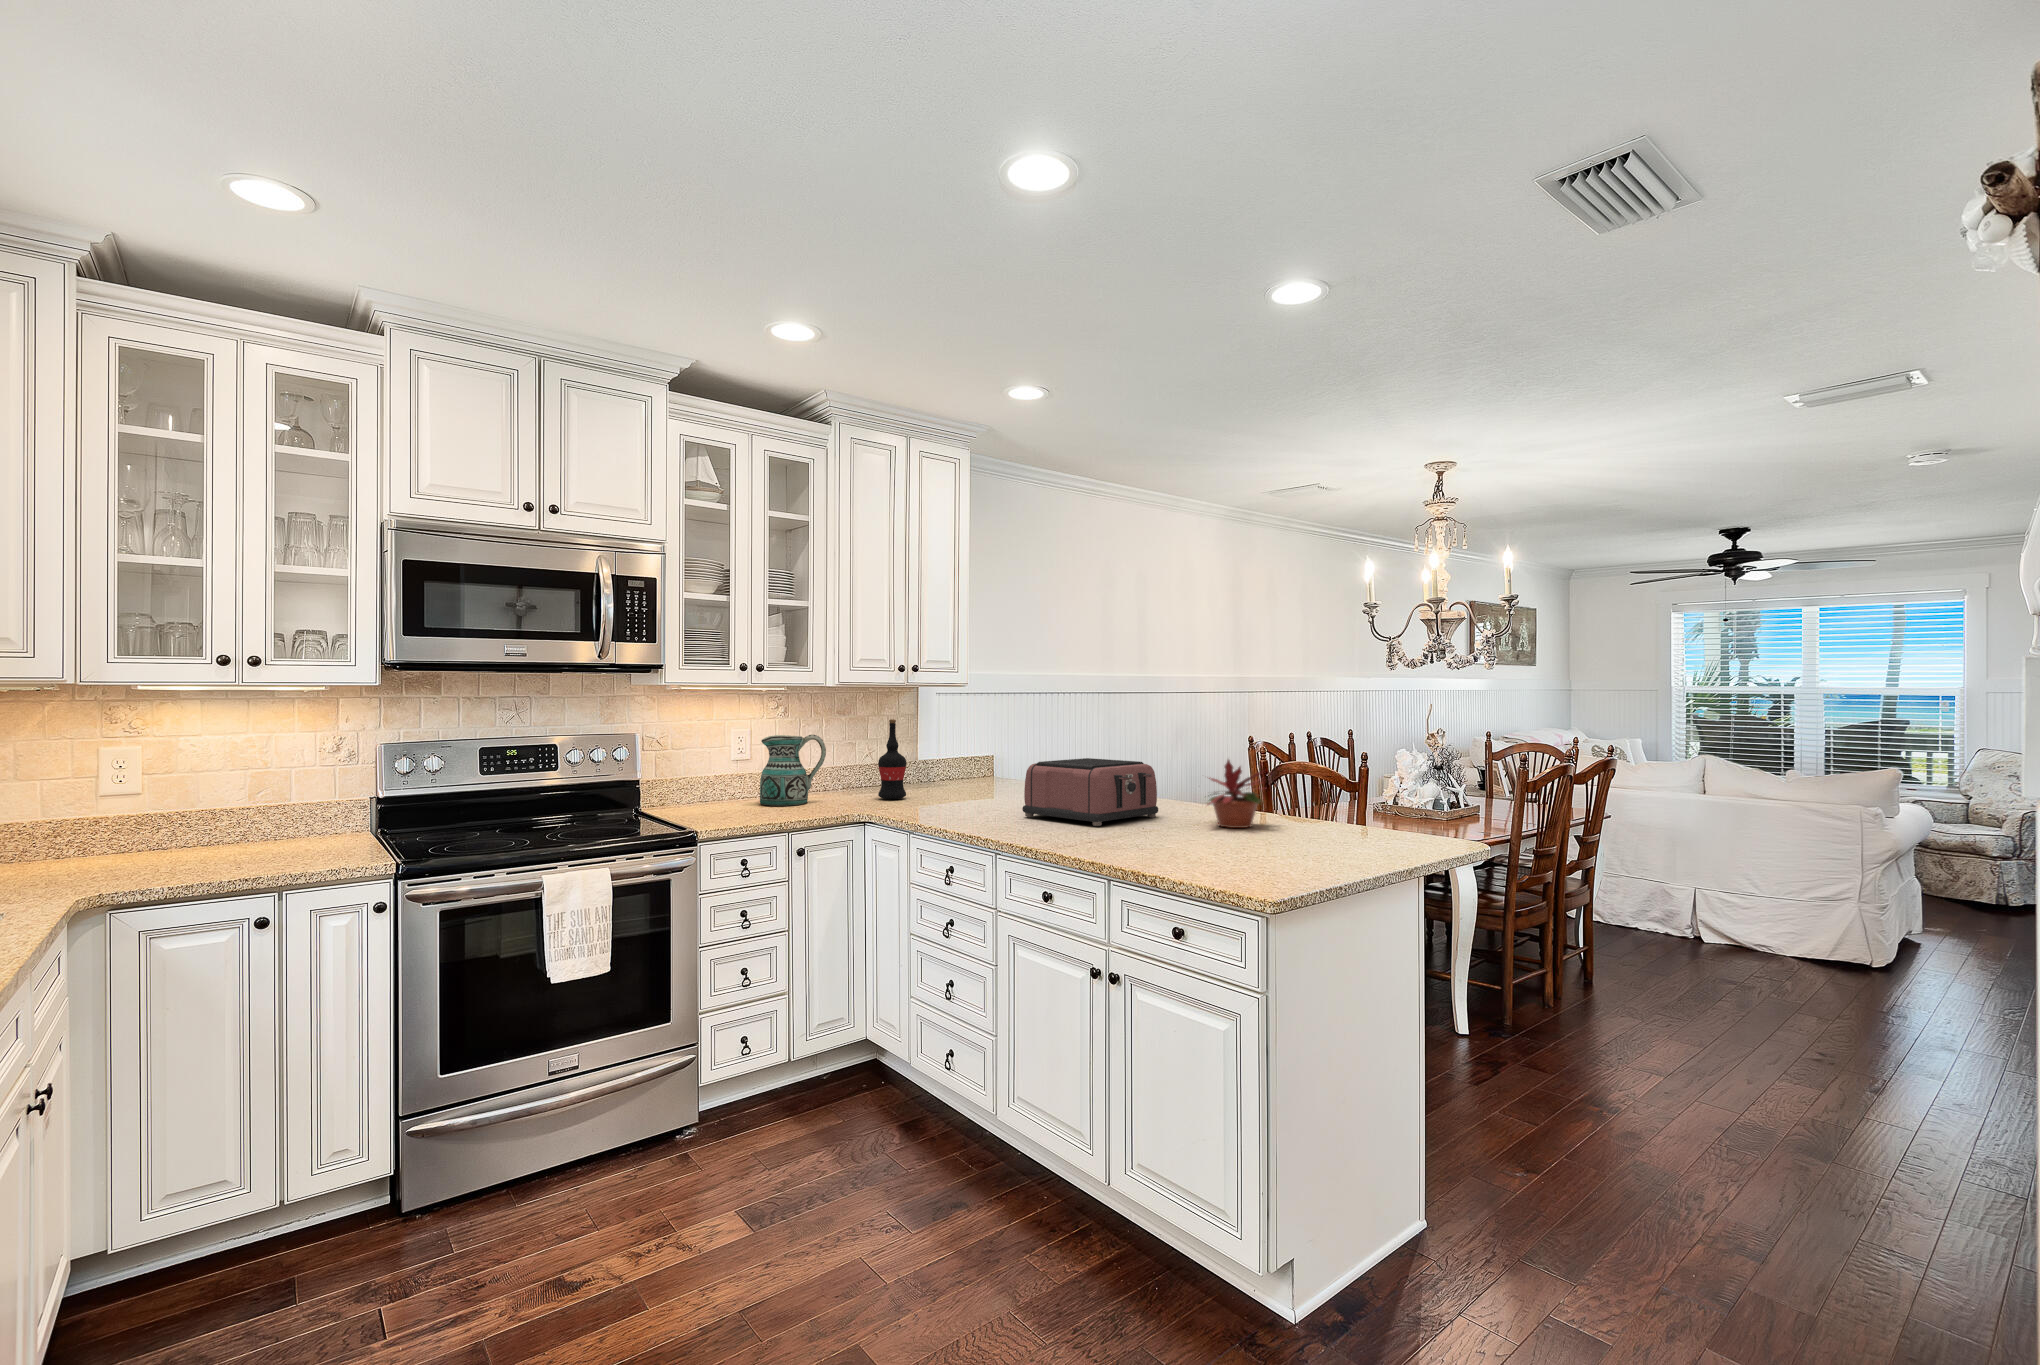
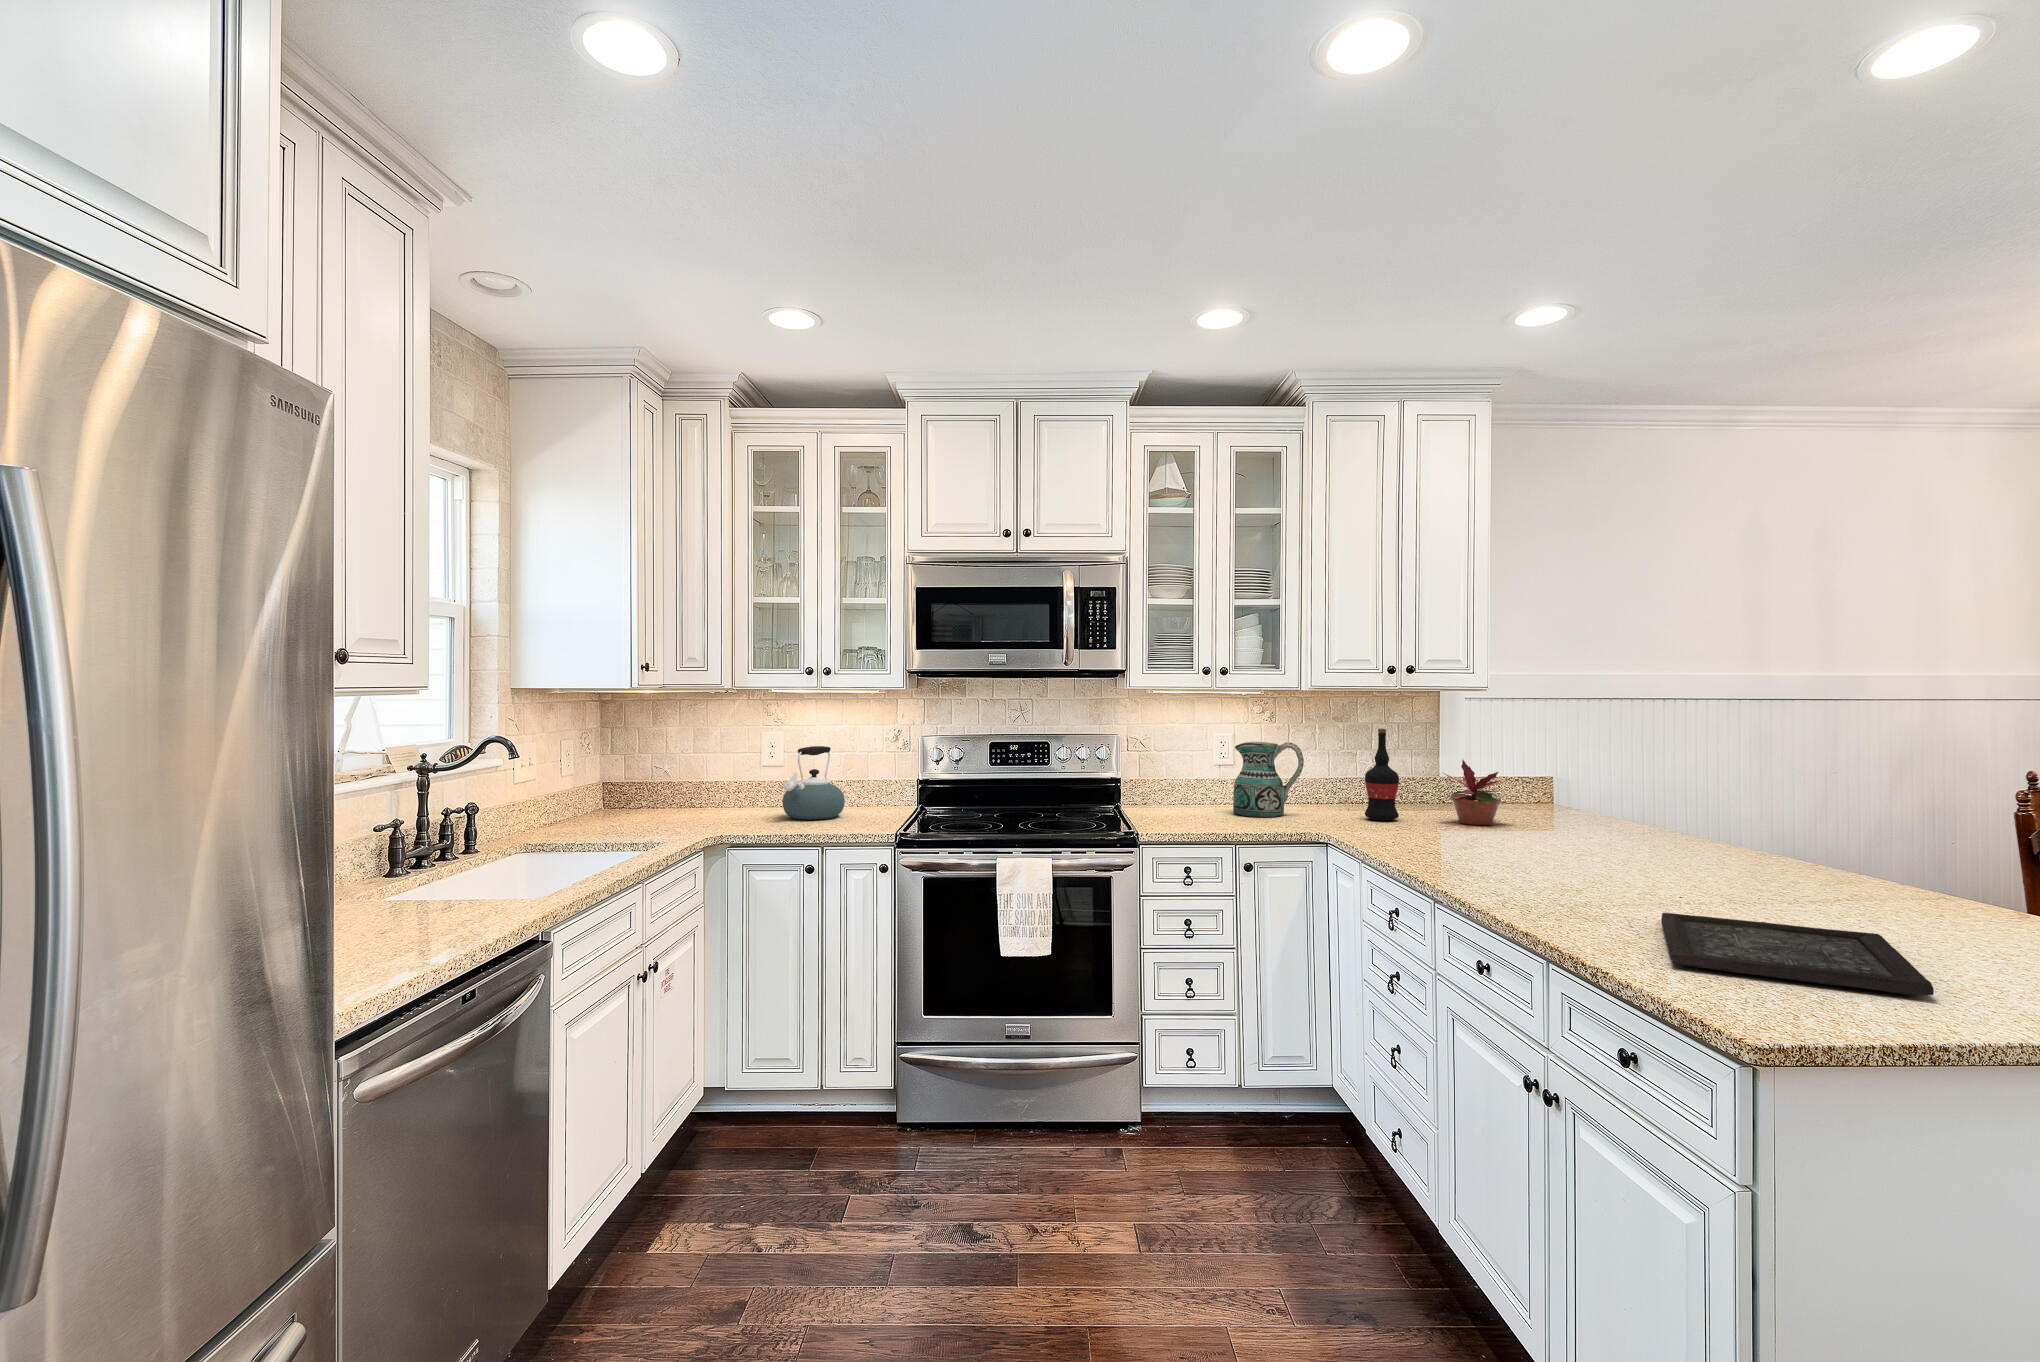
toaster: present [1022,758,1158,826] -> none [1509,790,1720,883]
potted plant: present [1208,760,1261,828] -> present [1445,760,1503,825]
kettle: none [179,761,285,859] -> present [783,746,845,820]
tray: none [1166,835,1335,868] -> present [1661,913,1934,996]

